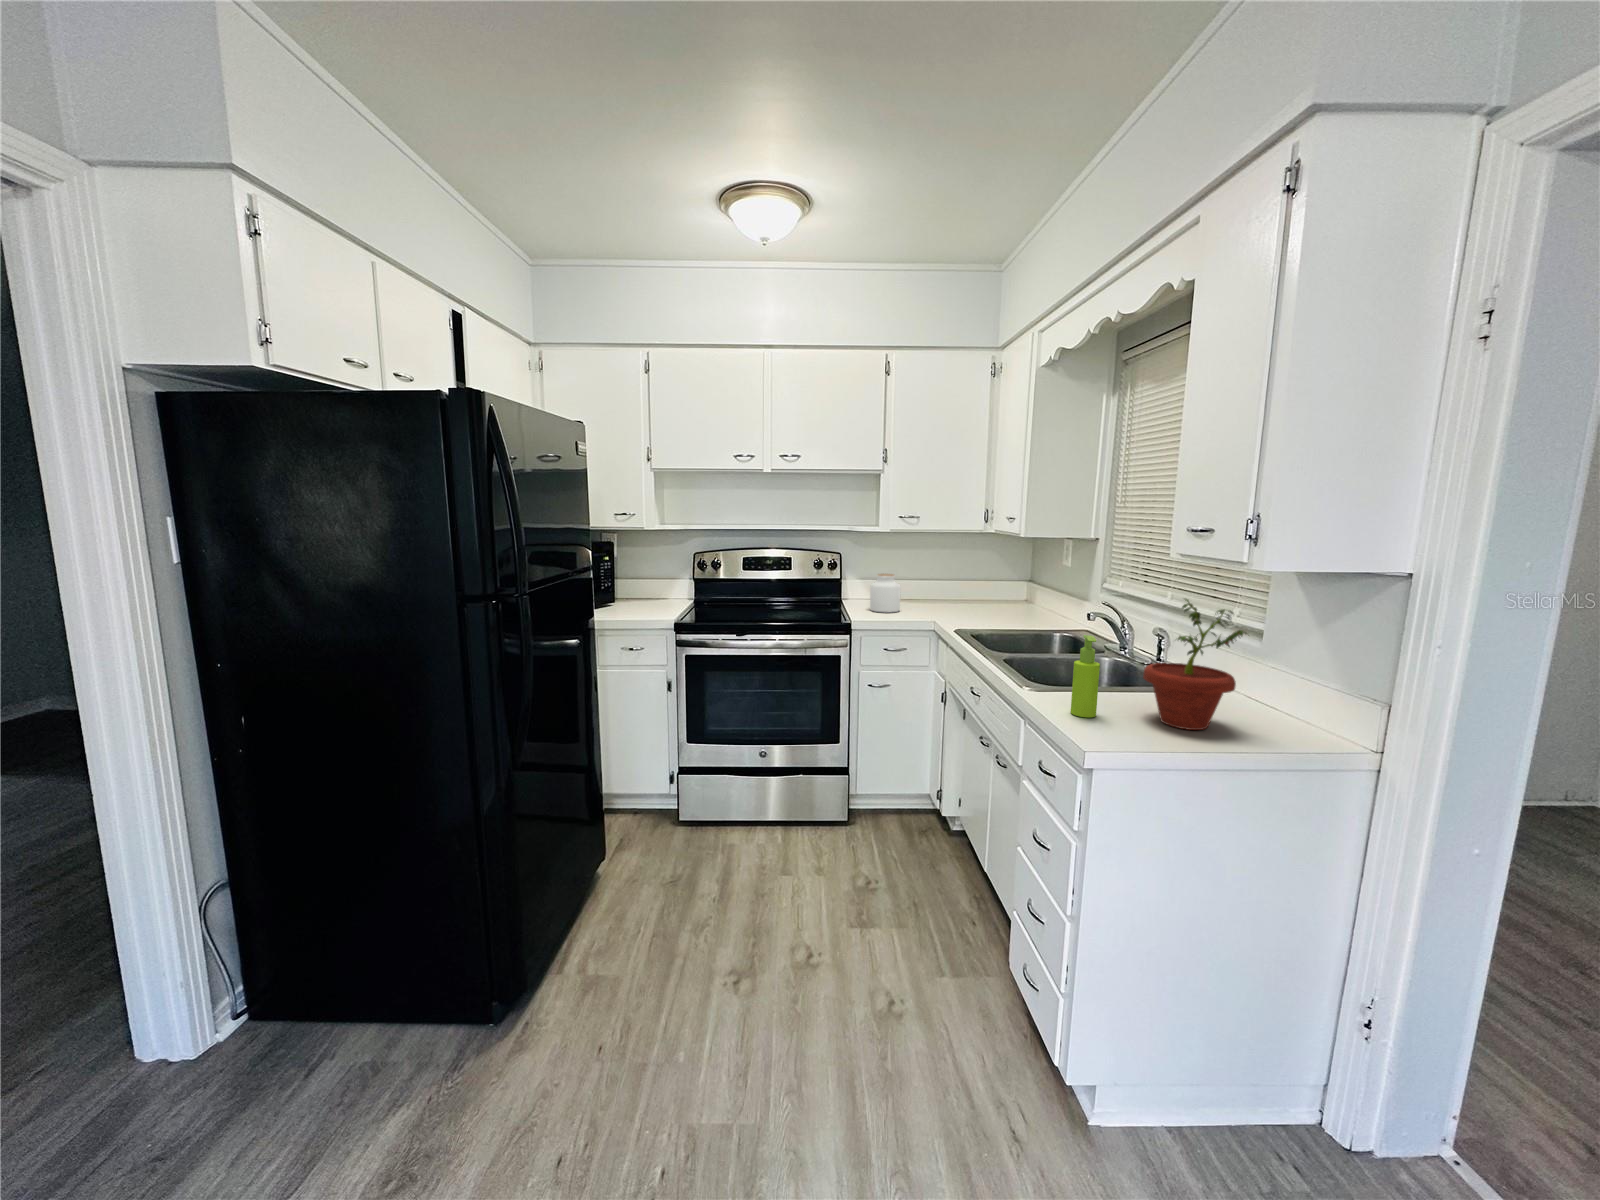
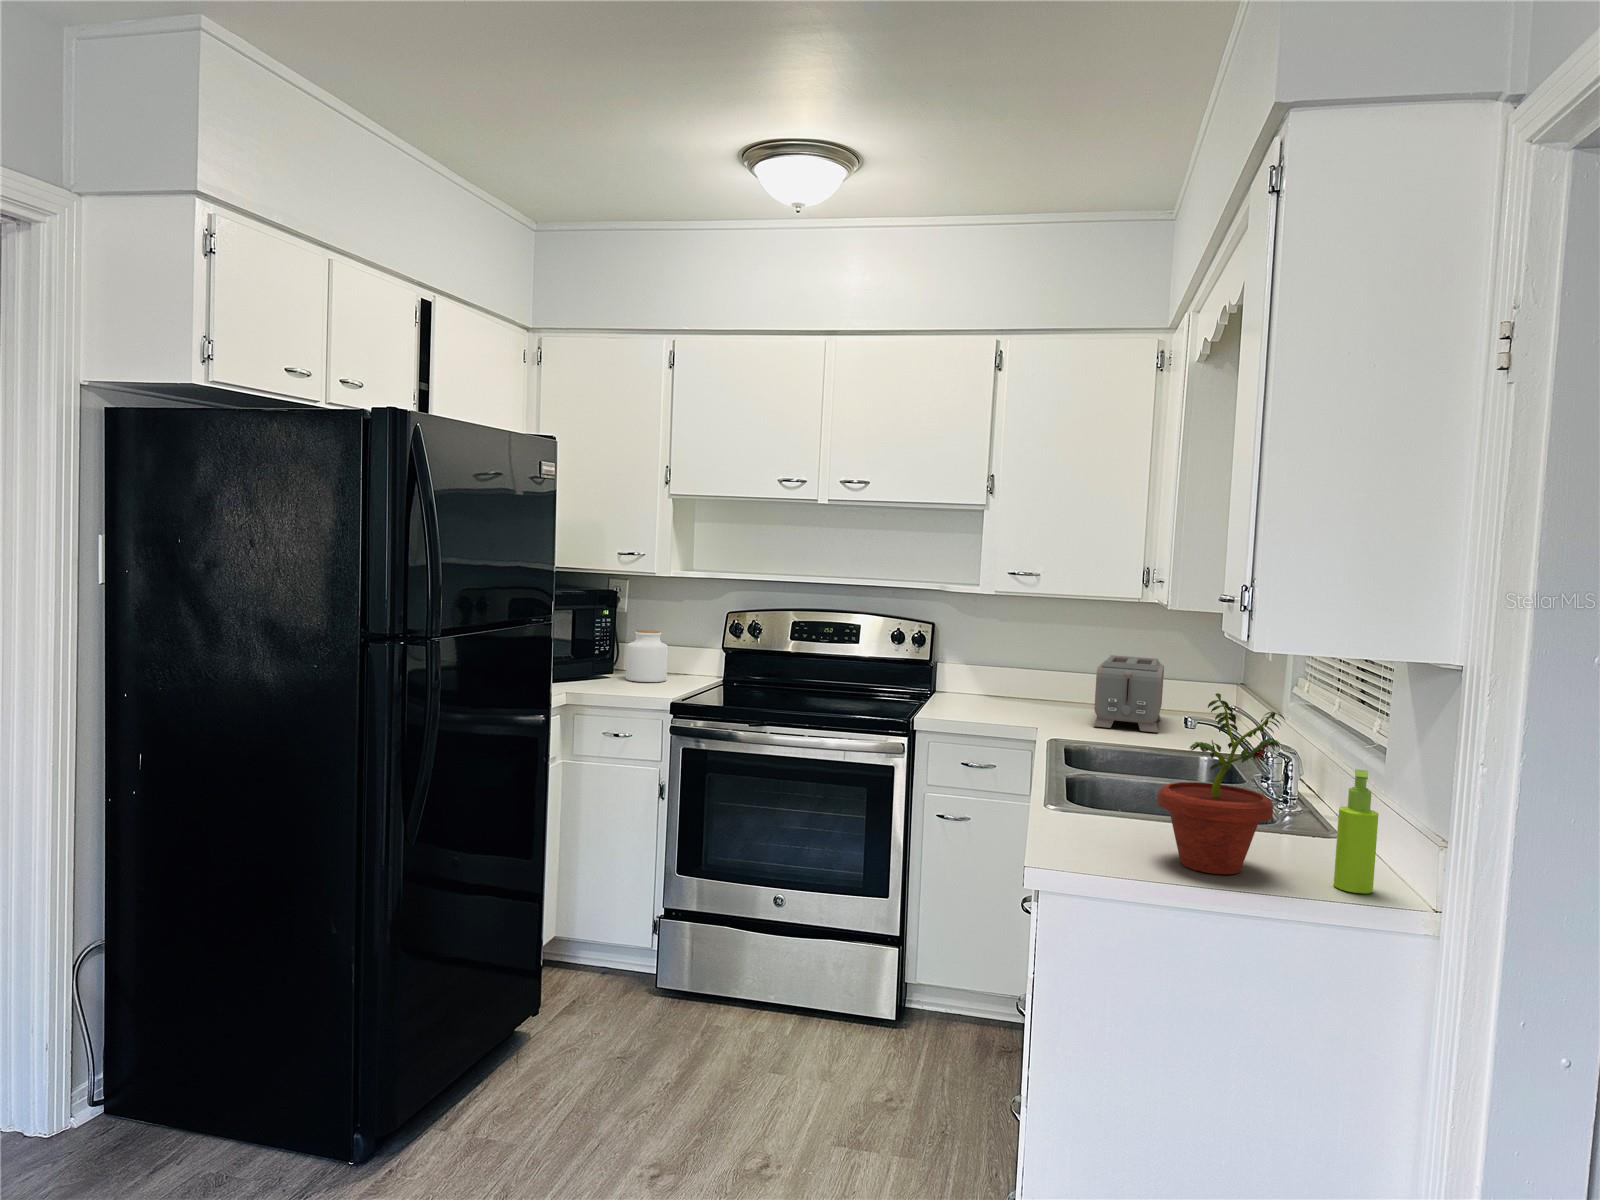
toaster: none [955,569,1006,618] -> present [1094,655,1164,732]
jar: present [870,574,901,612] -> present [626,630,668,682]
soap dispenser: present [1071,635,1100,717] -> present [1334,769,1378,893]

